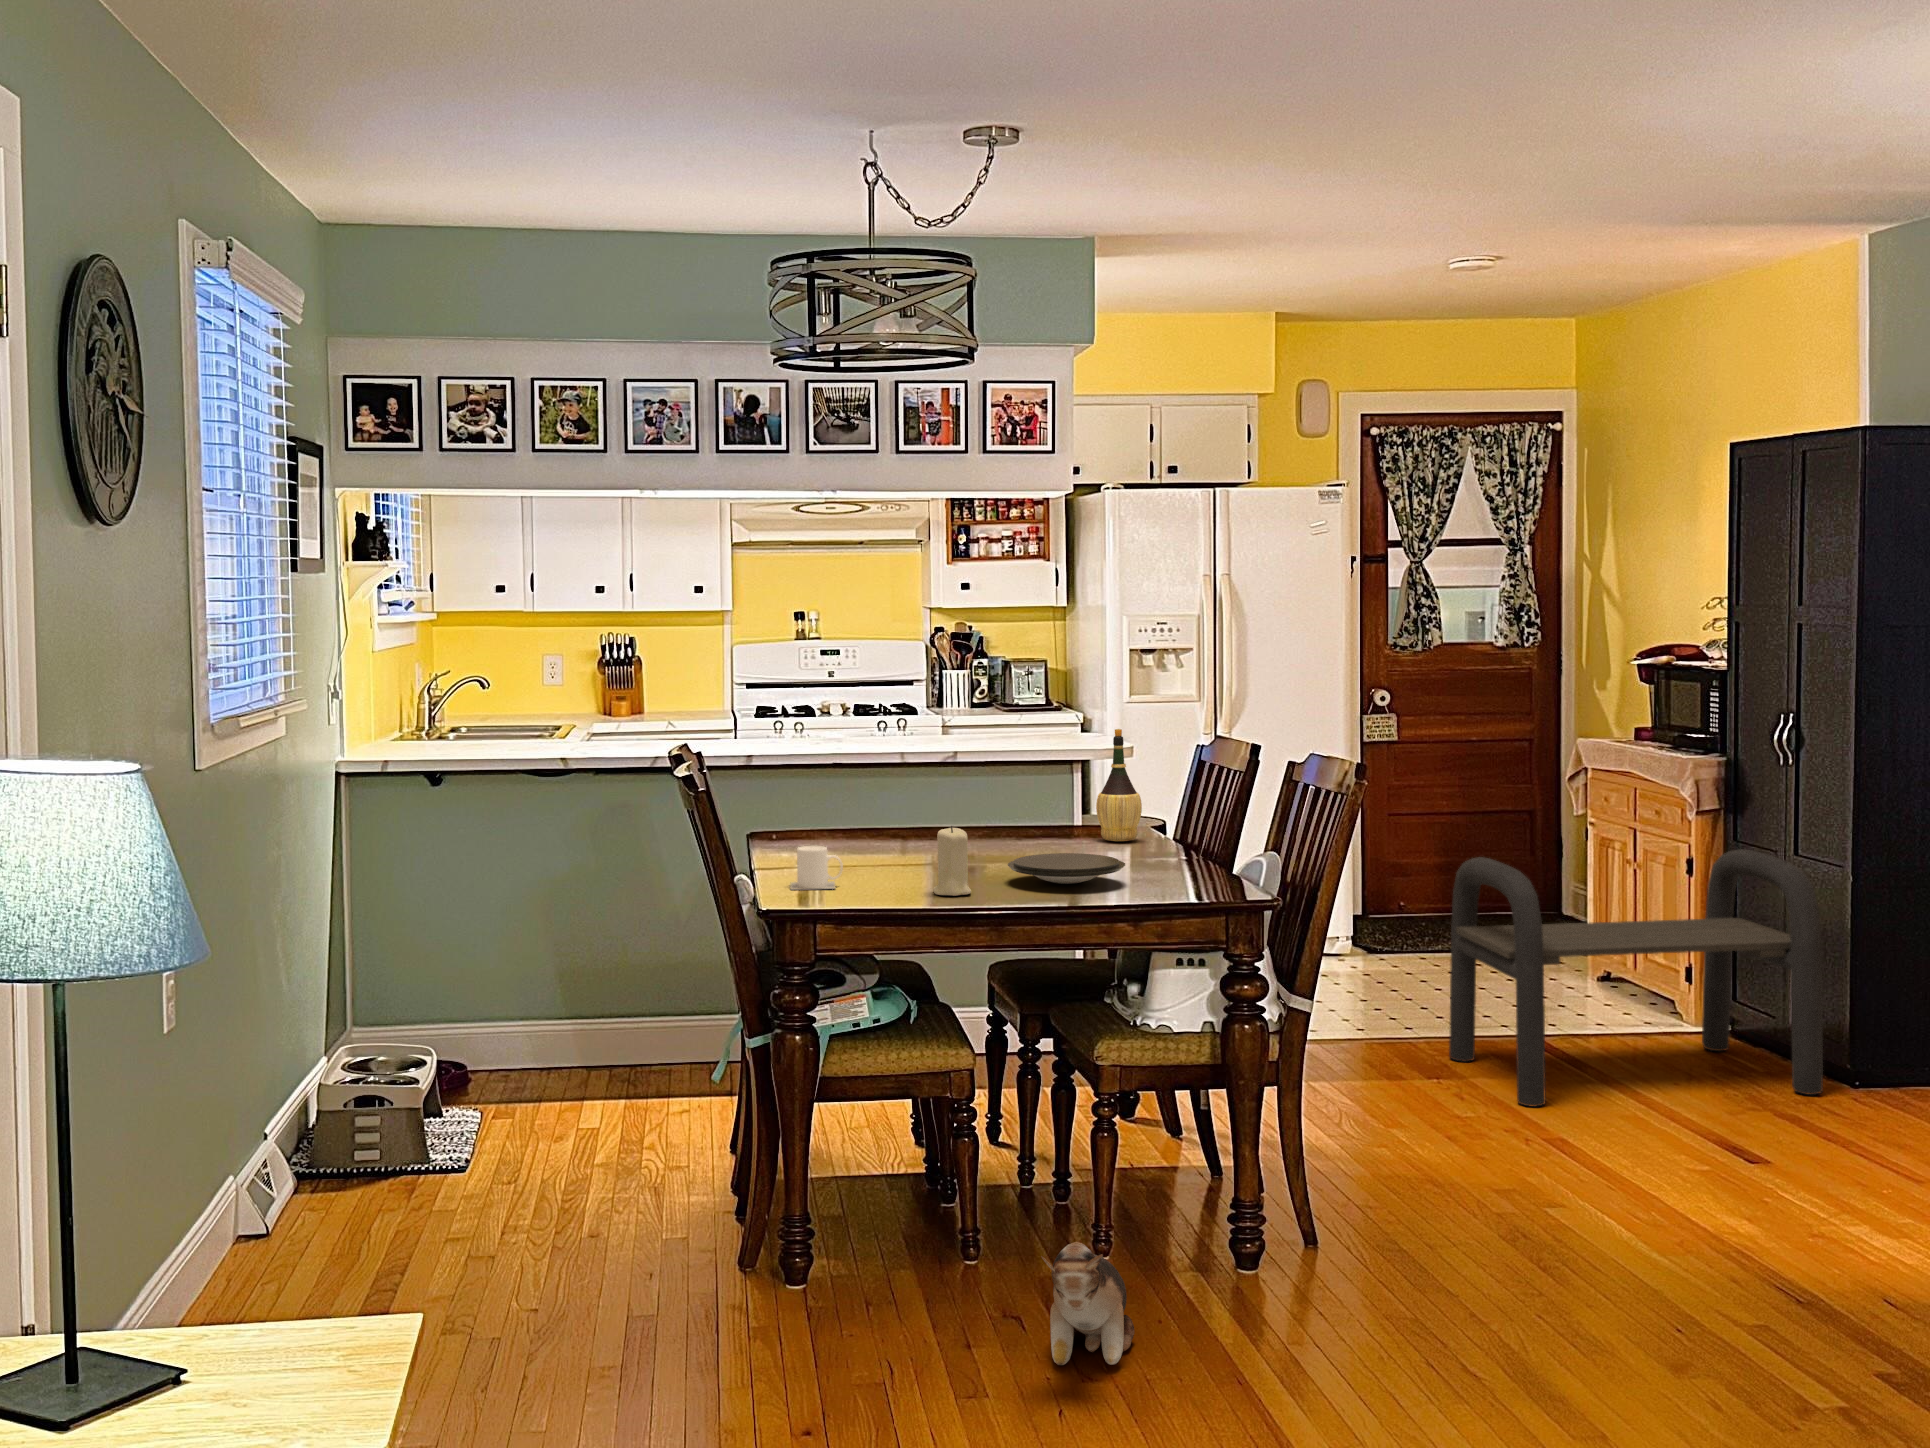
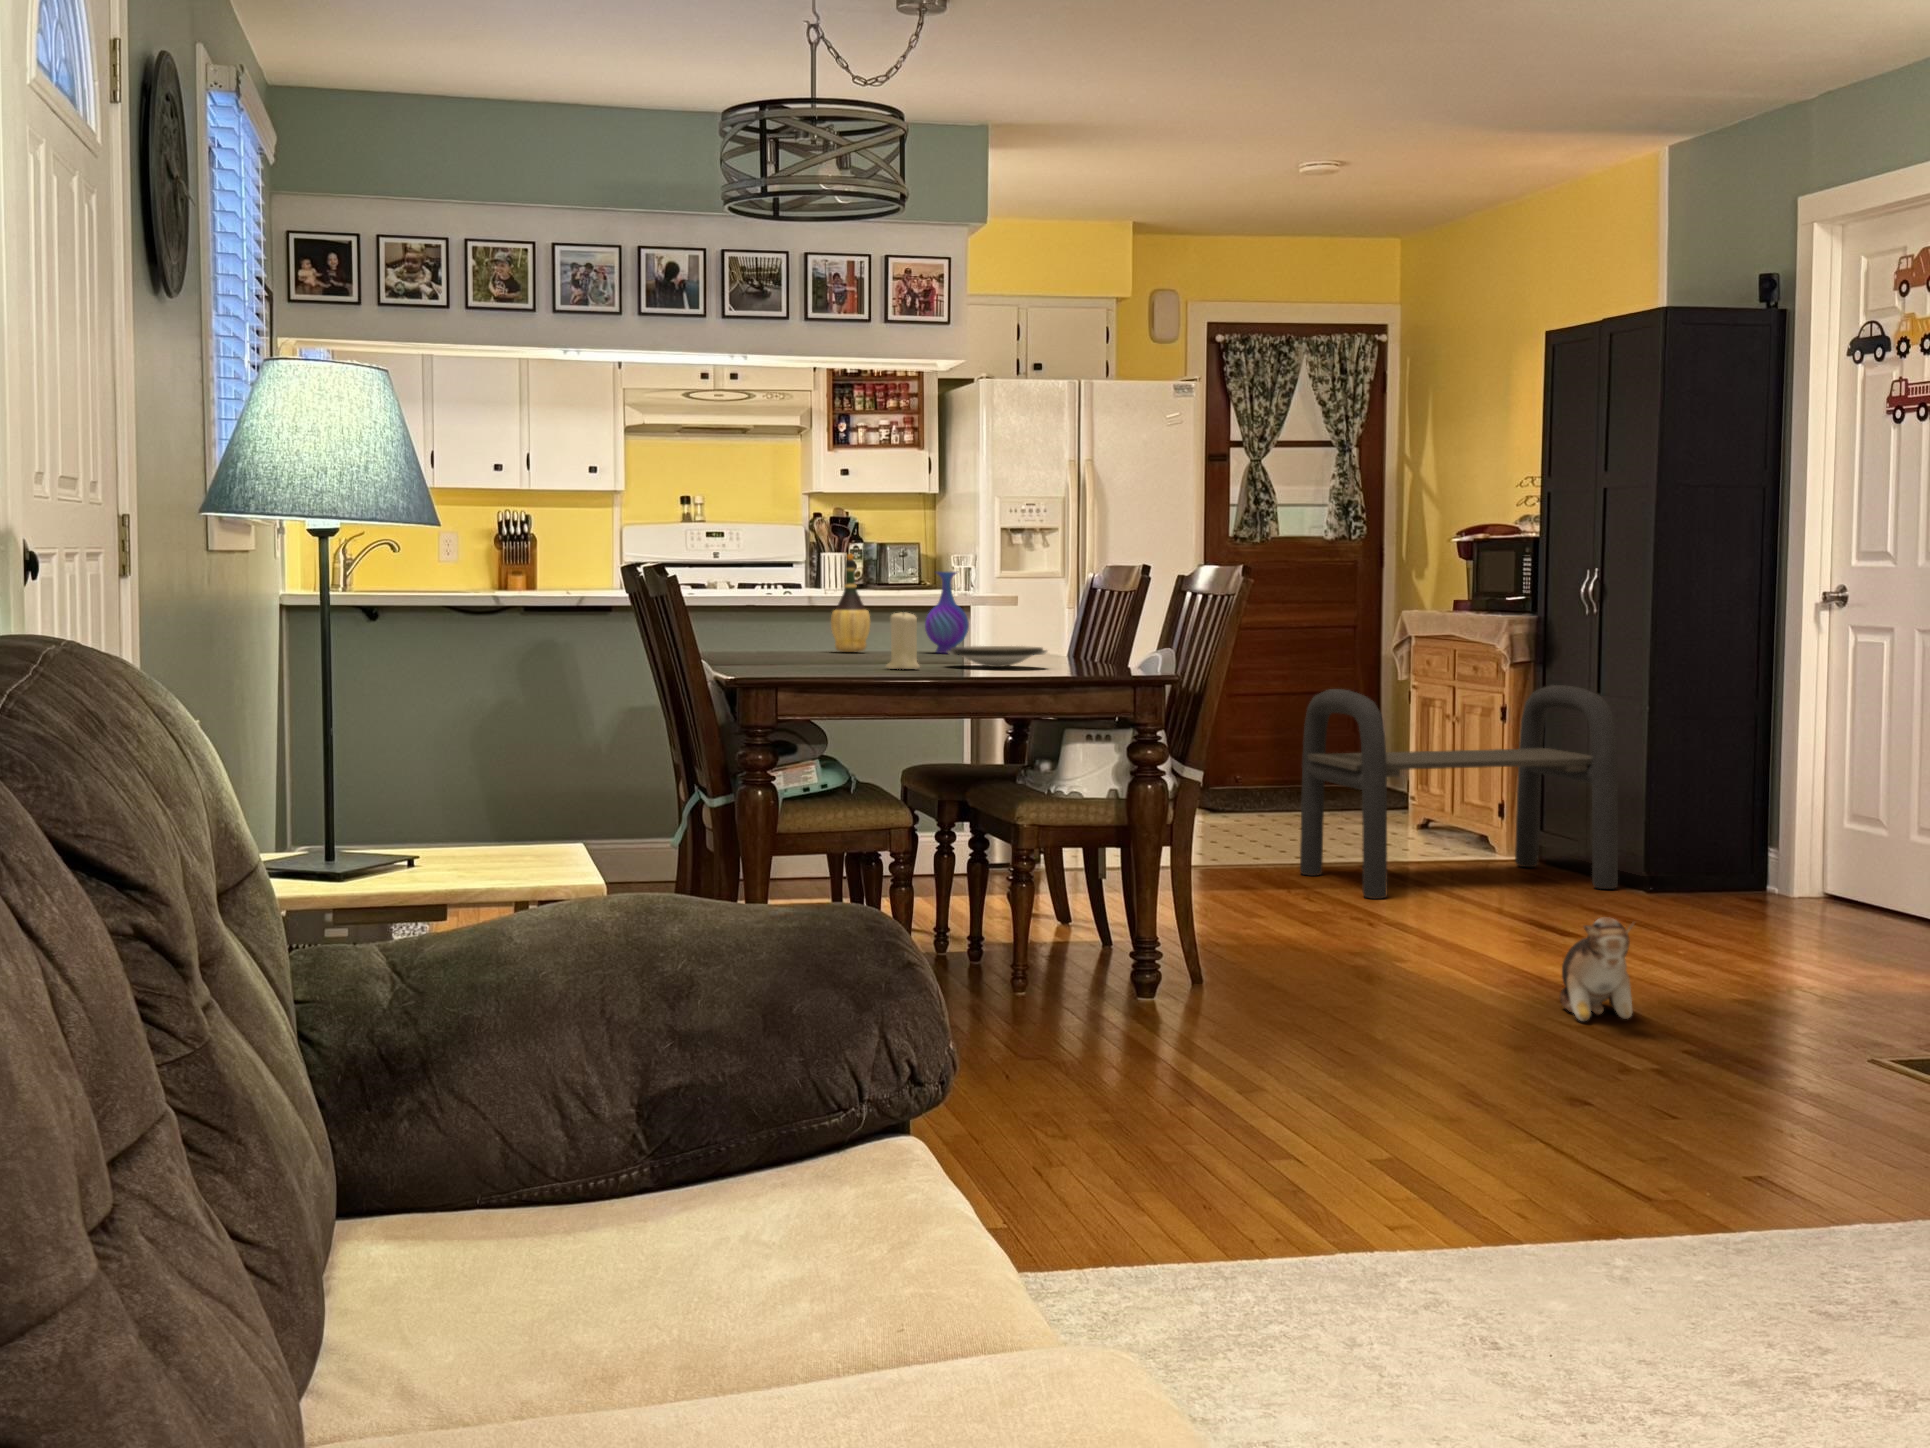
wine bottle: present [1096,729,1142,841] -> present [831,554,870,652]
vase: none [1011,740,1060,832] -> present [925,572,969,653]
mug: present [790,846,843,890] -> none [756,632,804,667]
plush toy: present [1041,1241,1134,1365] -> present [1560,917,1634,1021]

